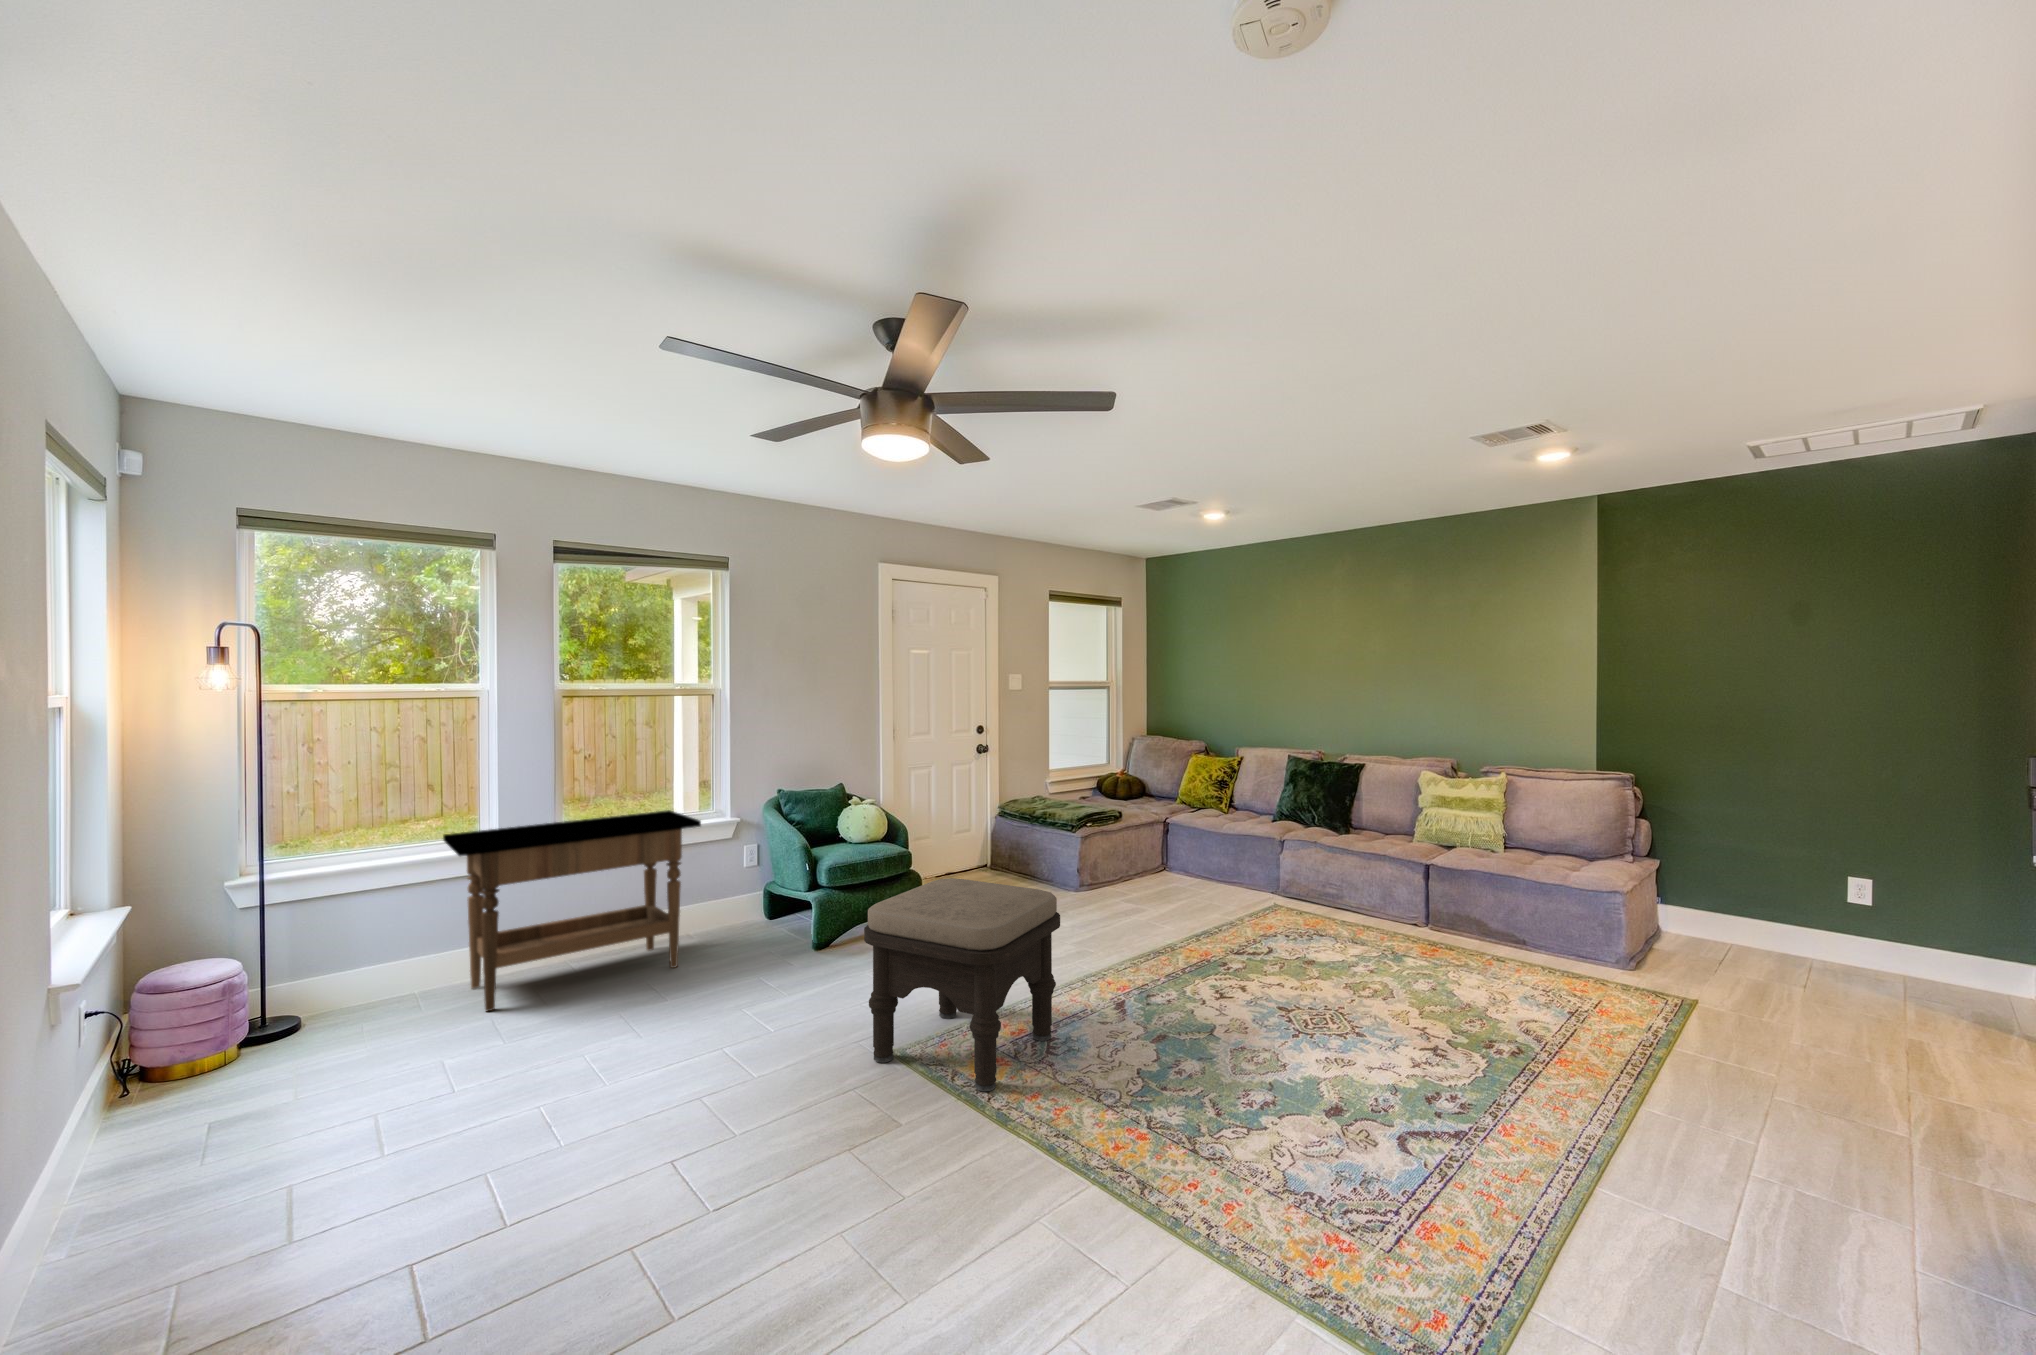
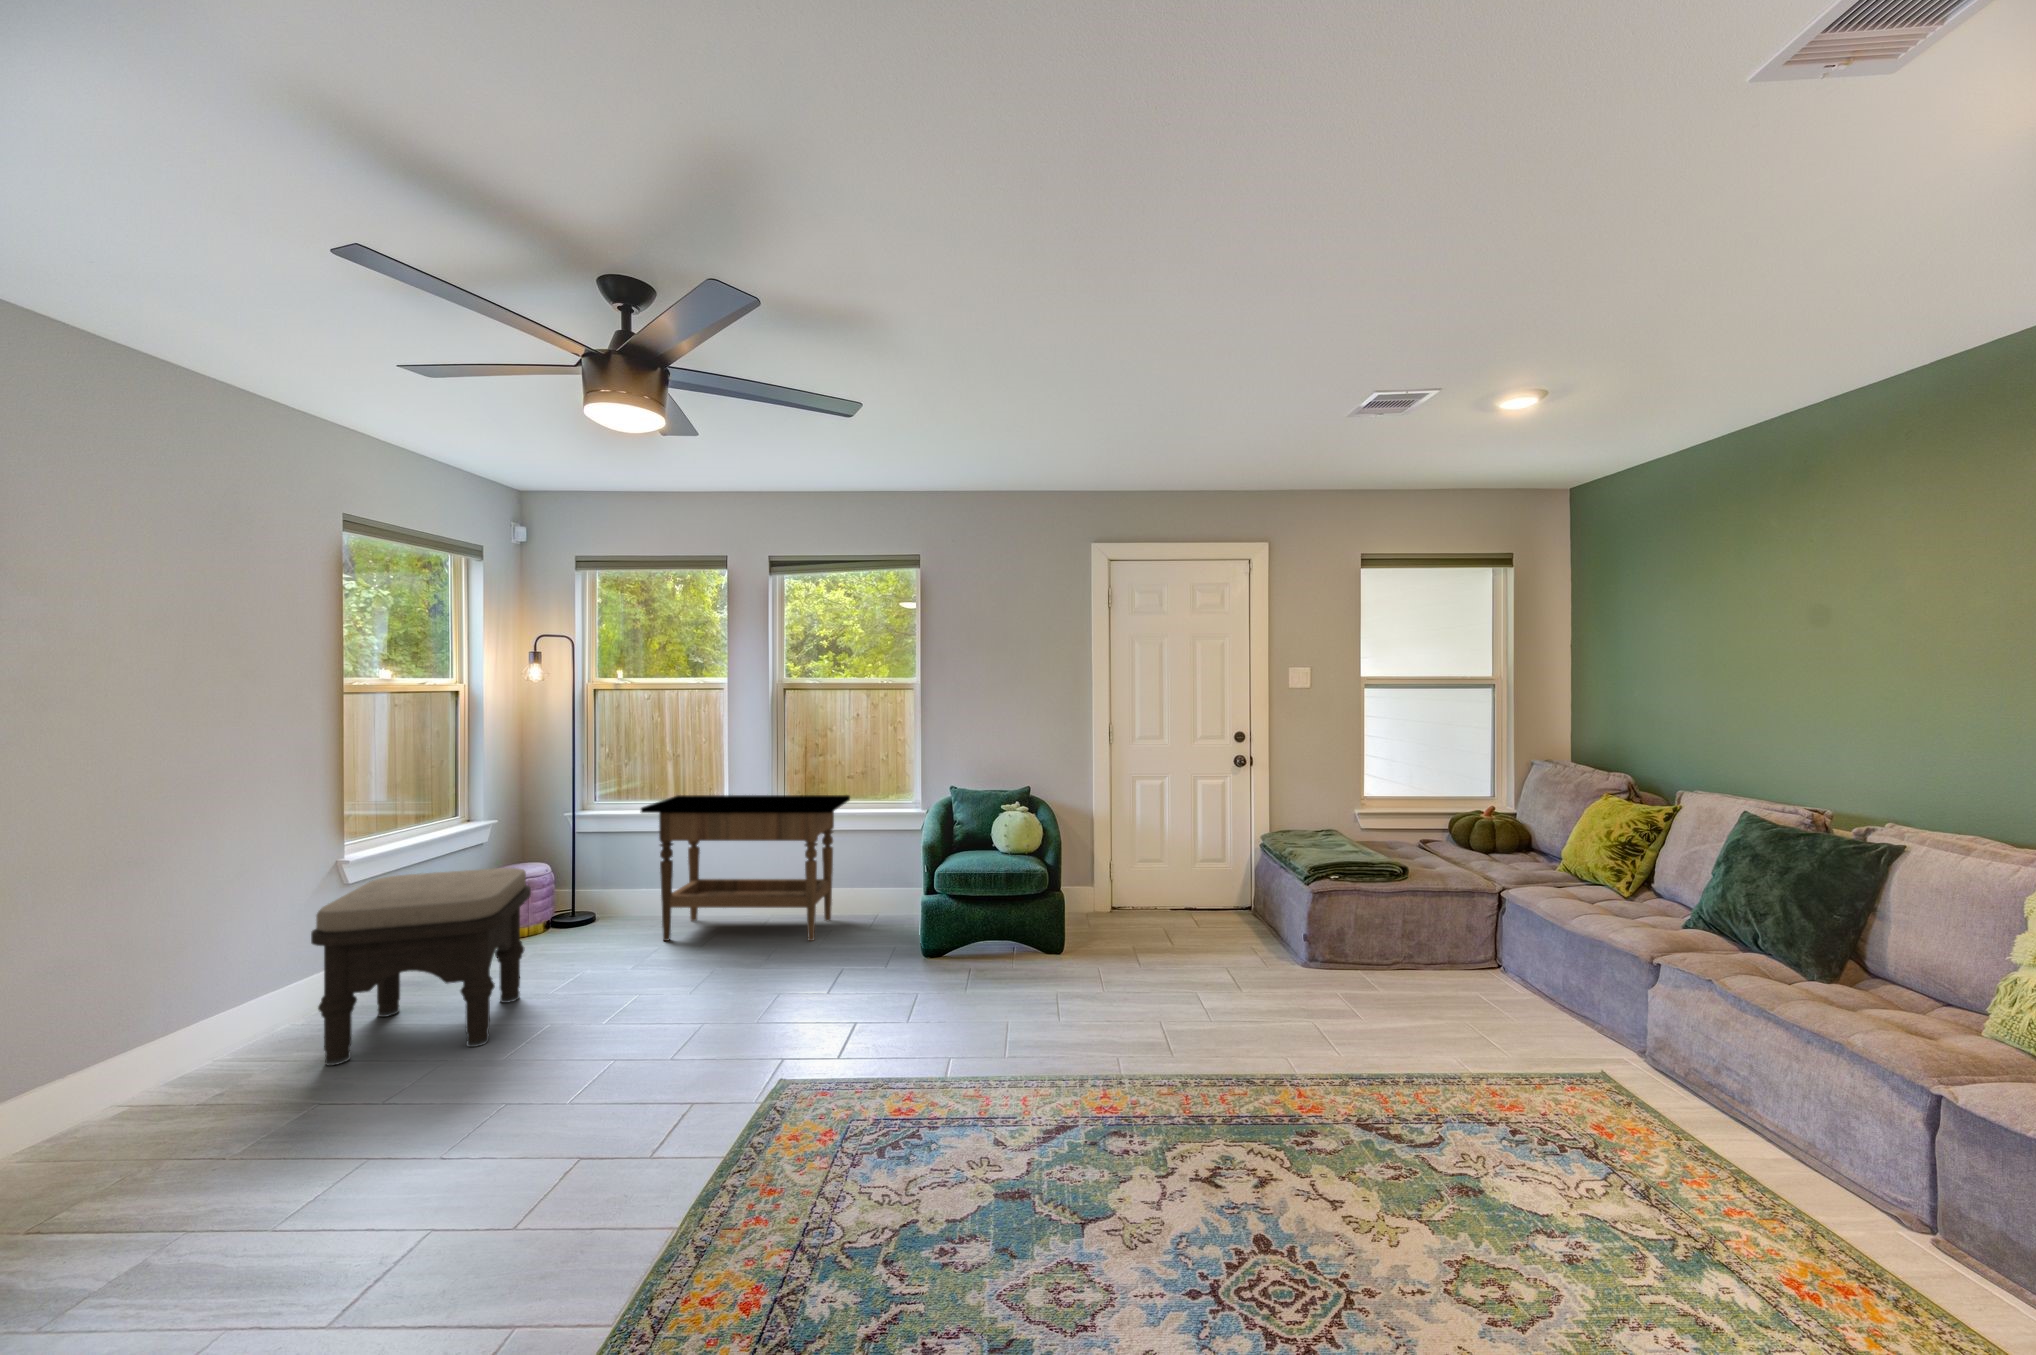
ottoman: present [864,878,1060,1091] -> present [311,868,531,1065]

